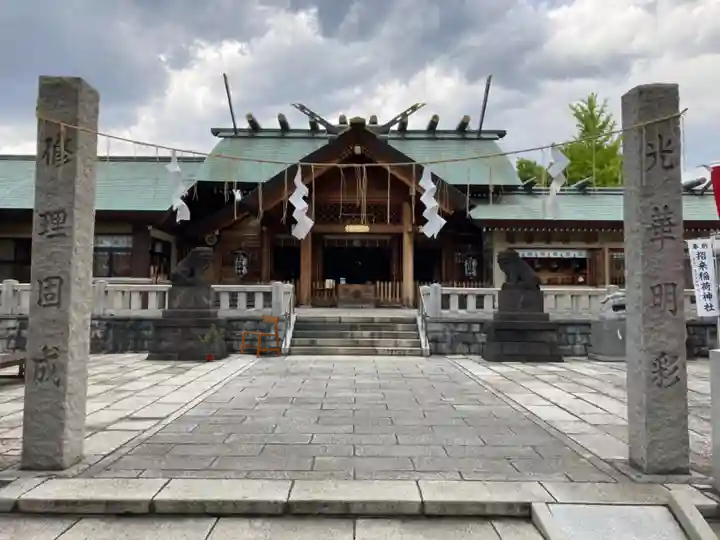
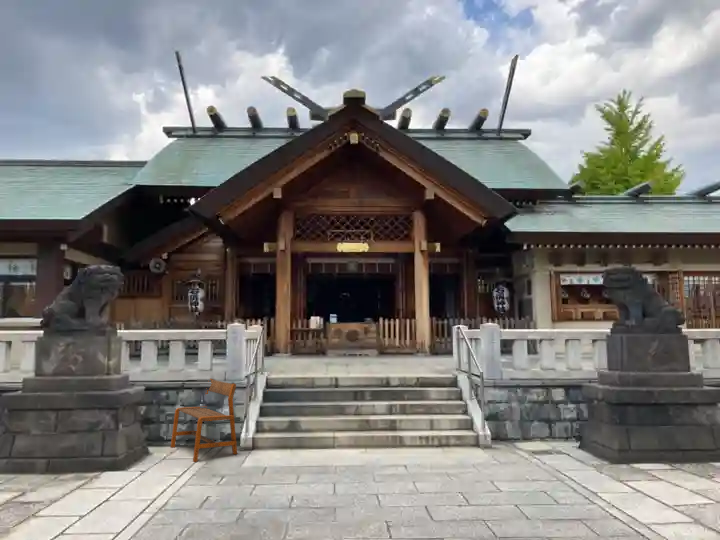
potted tree: present [196,325,224,362] -> none [64,405,131,481]

